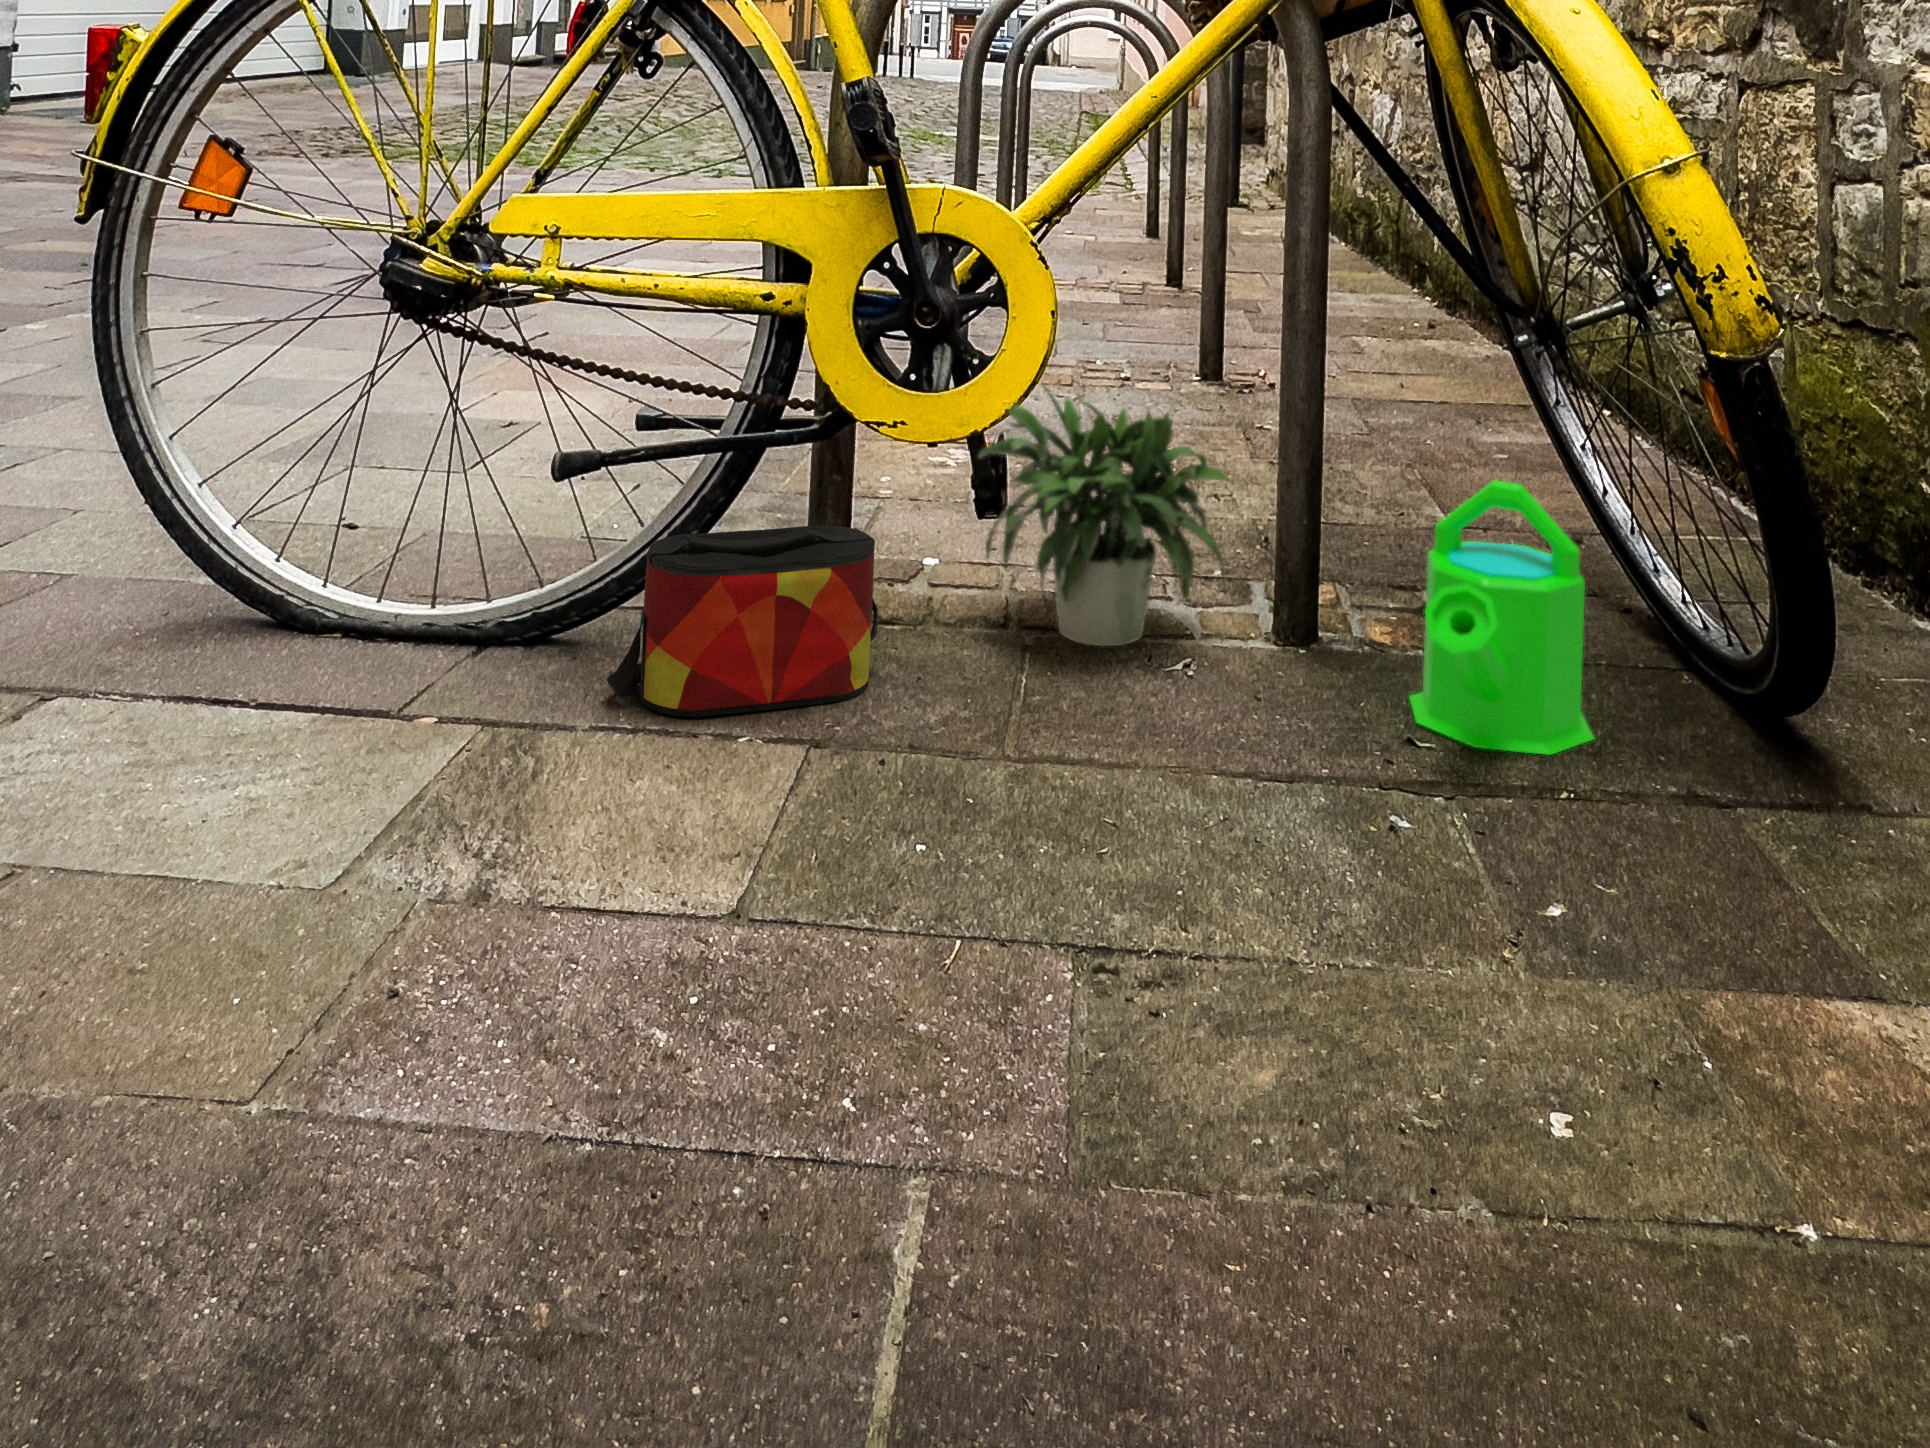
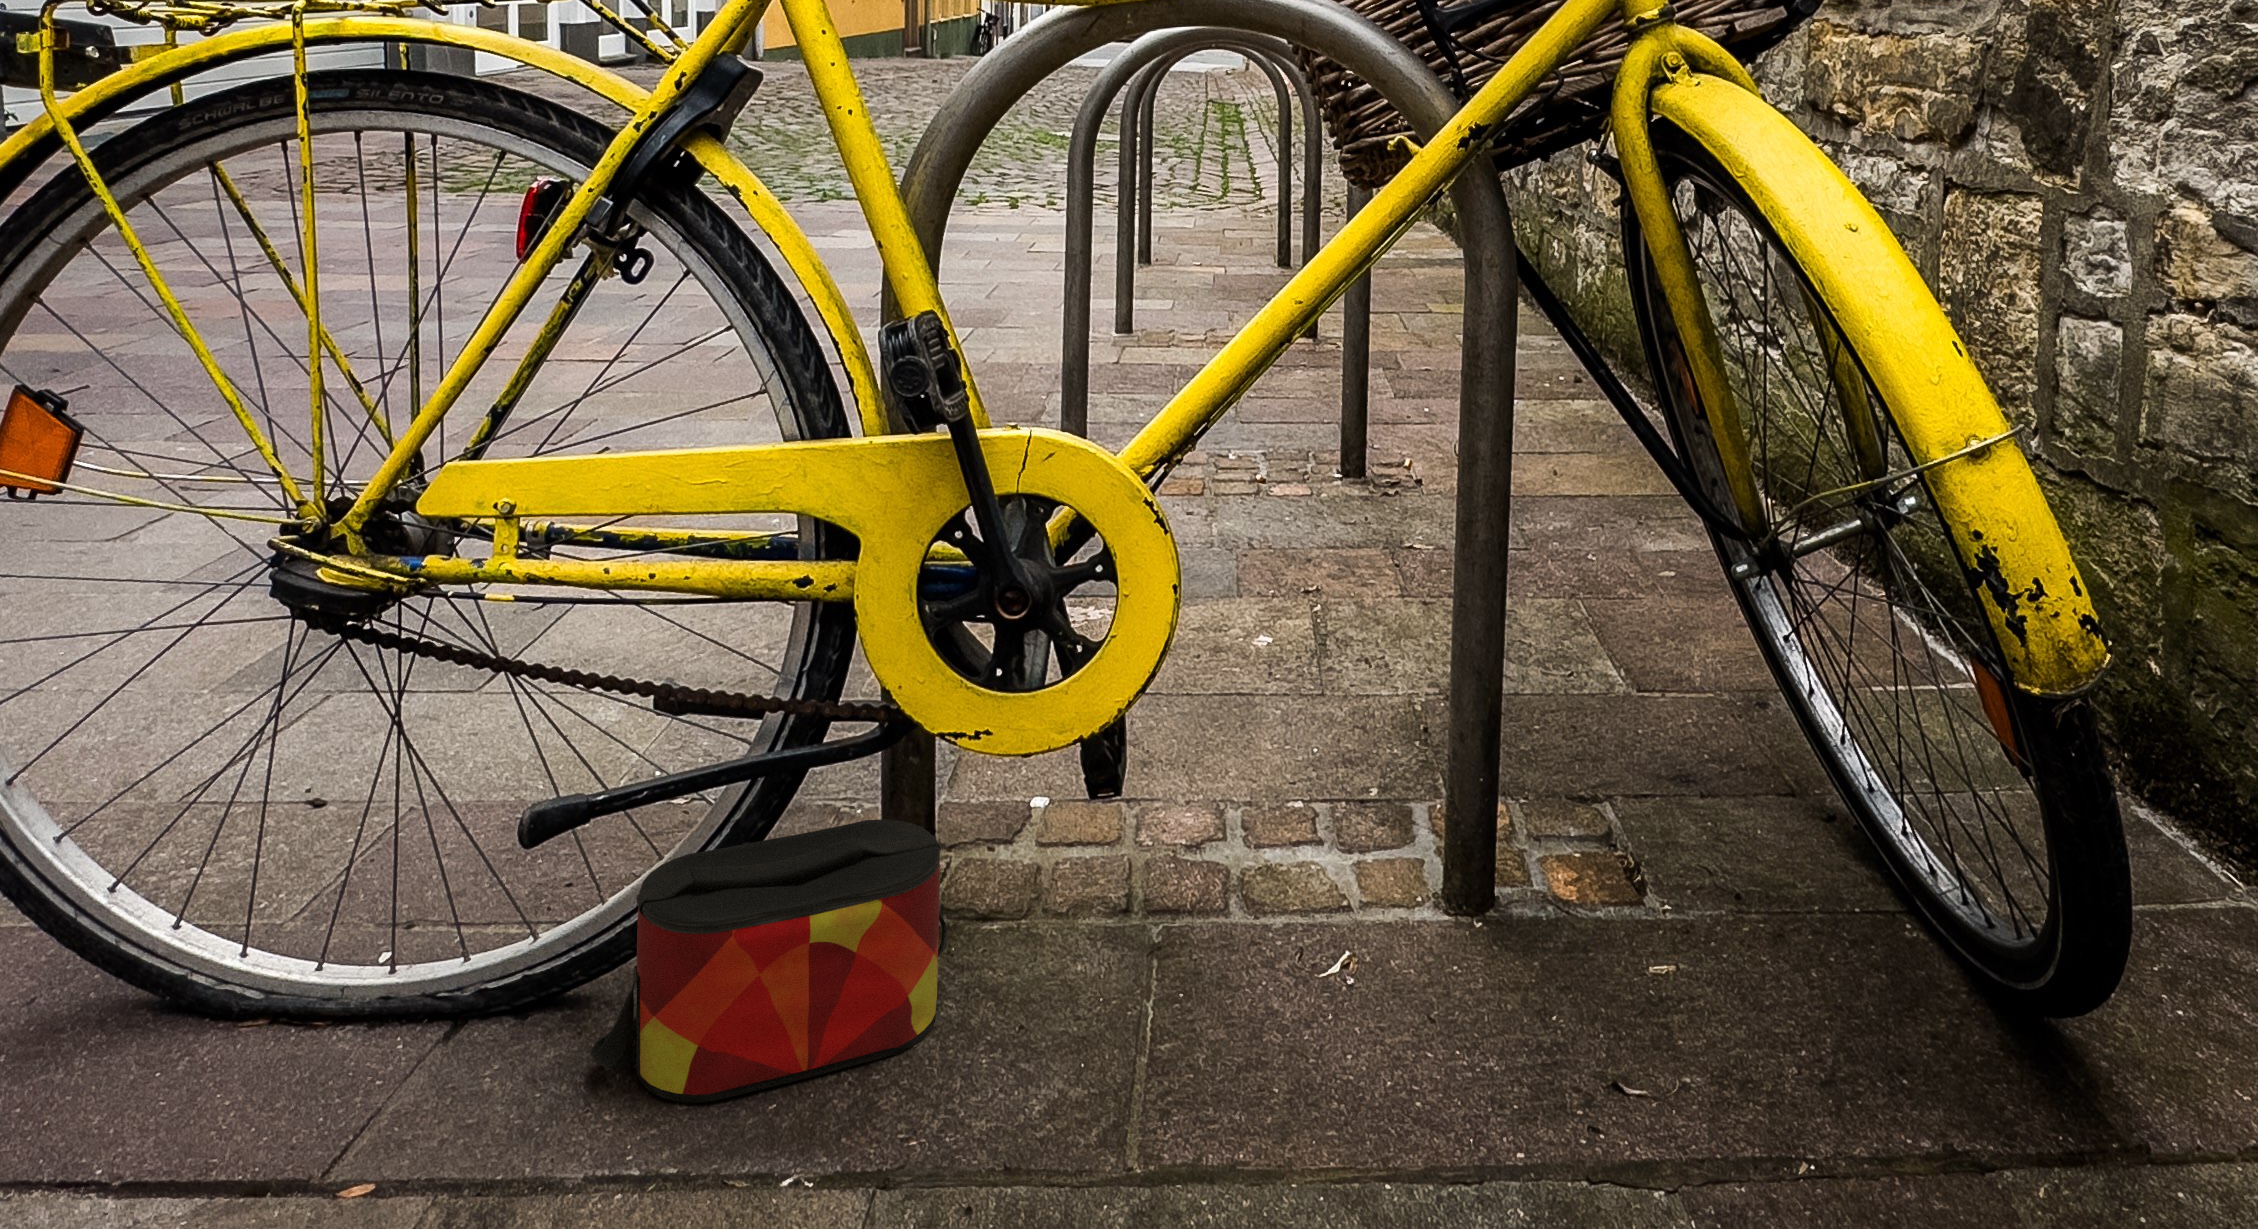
potted plant: present [932,384,1234,646] -> none [1019,597,1386,924]
watering can: present [1410,480,1594,755] -> none [1592,751,1814,1087]

